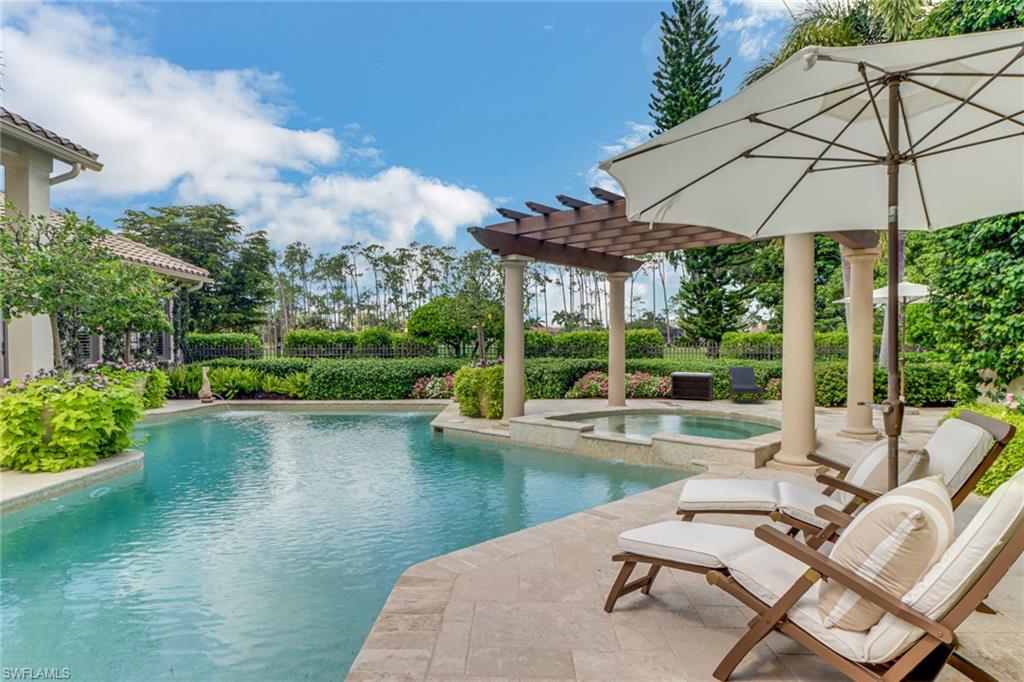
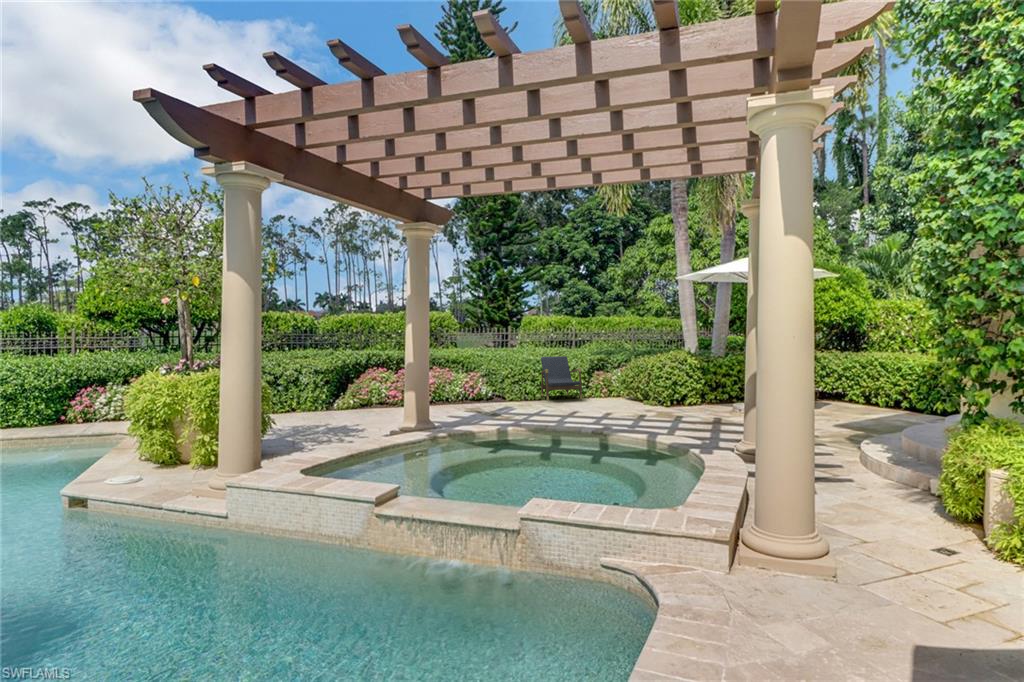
bench: present [670,372,715,401] -> none [474,365,526,400]

